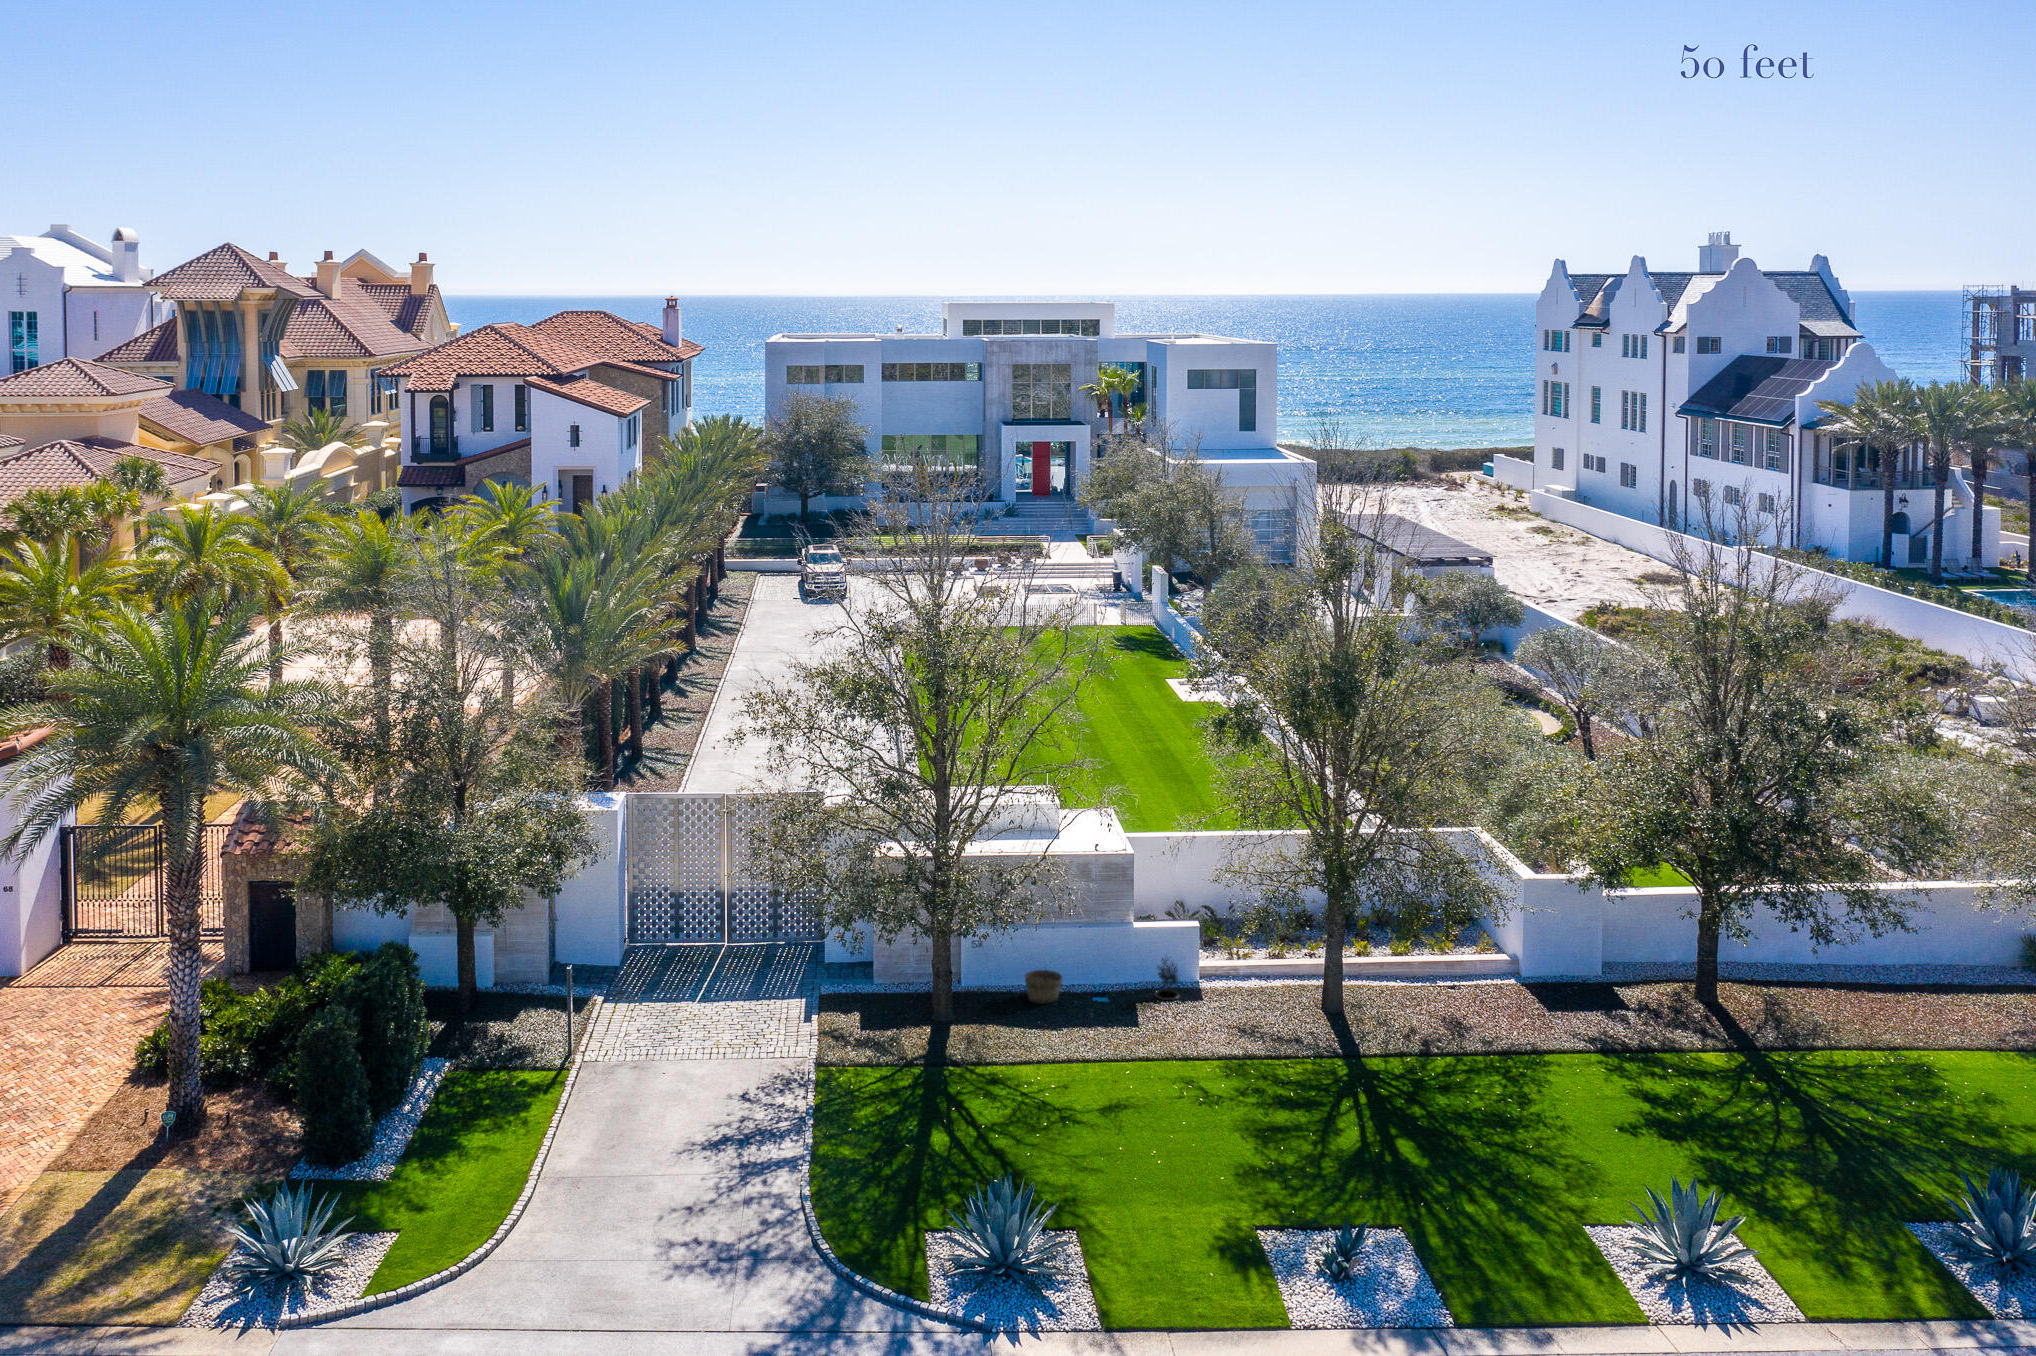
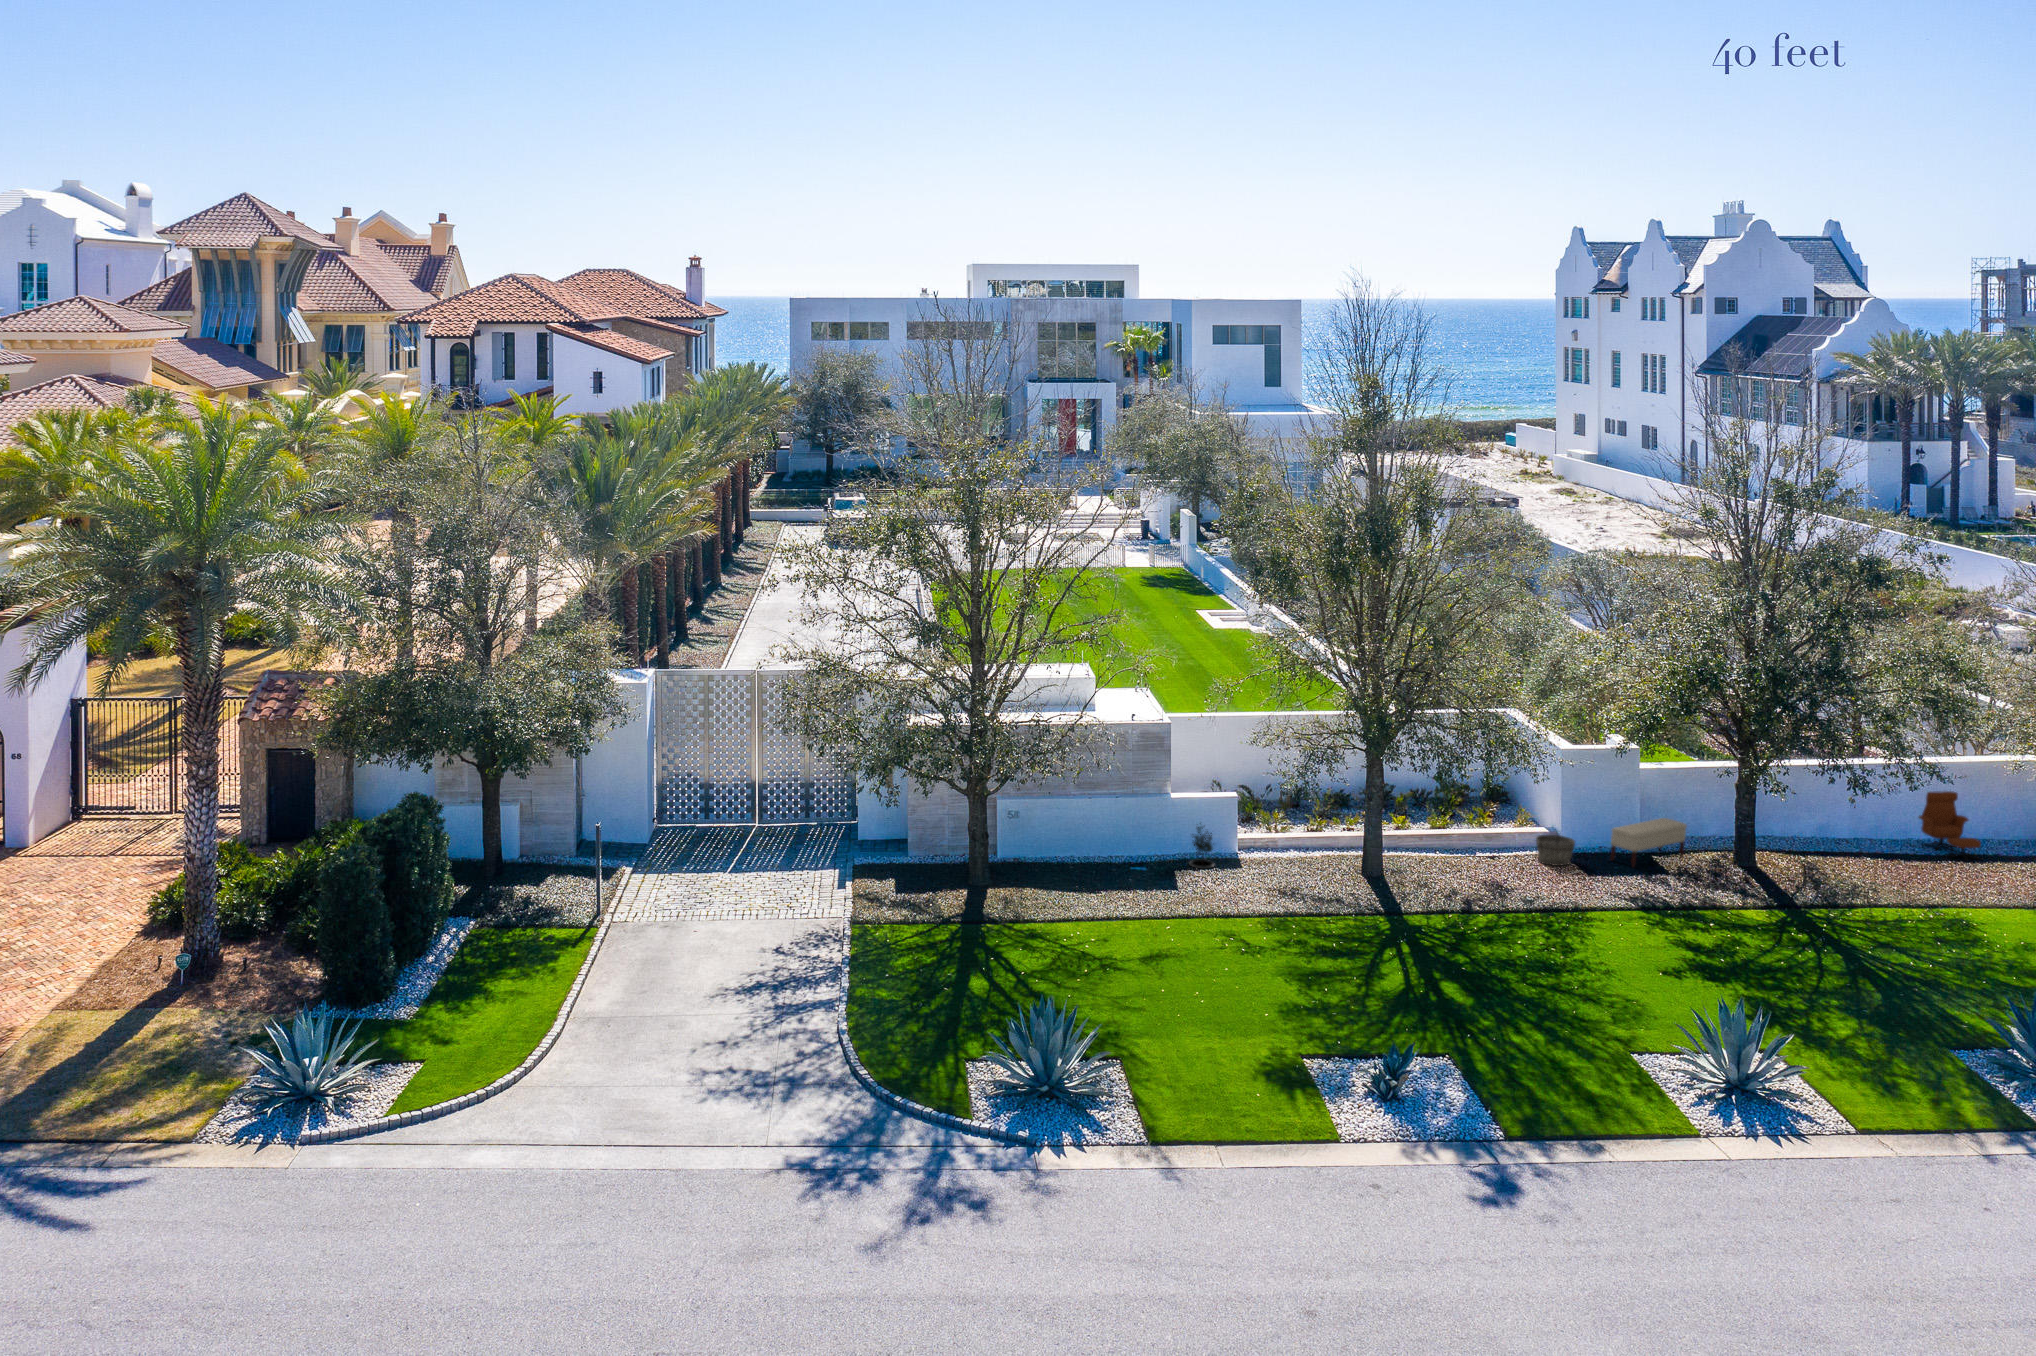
lounge chair: none [1870,921,1931,993] -> present [1919,791,1981,861]
bench: none [1568,947,1643,1000] -> present [1611,818,1687,867]
wooden bucket: present [1025,970,1062,1004] -> present [1536,834,1575,866]

